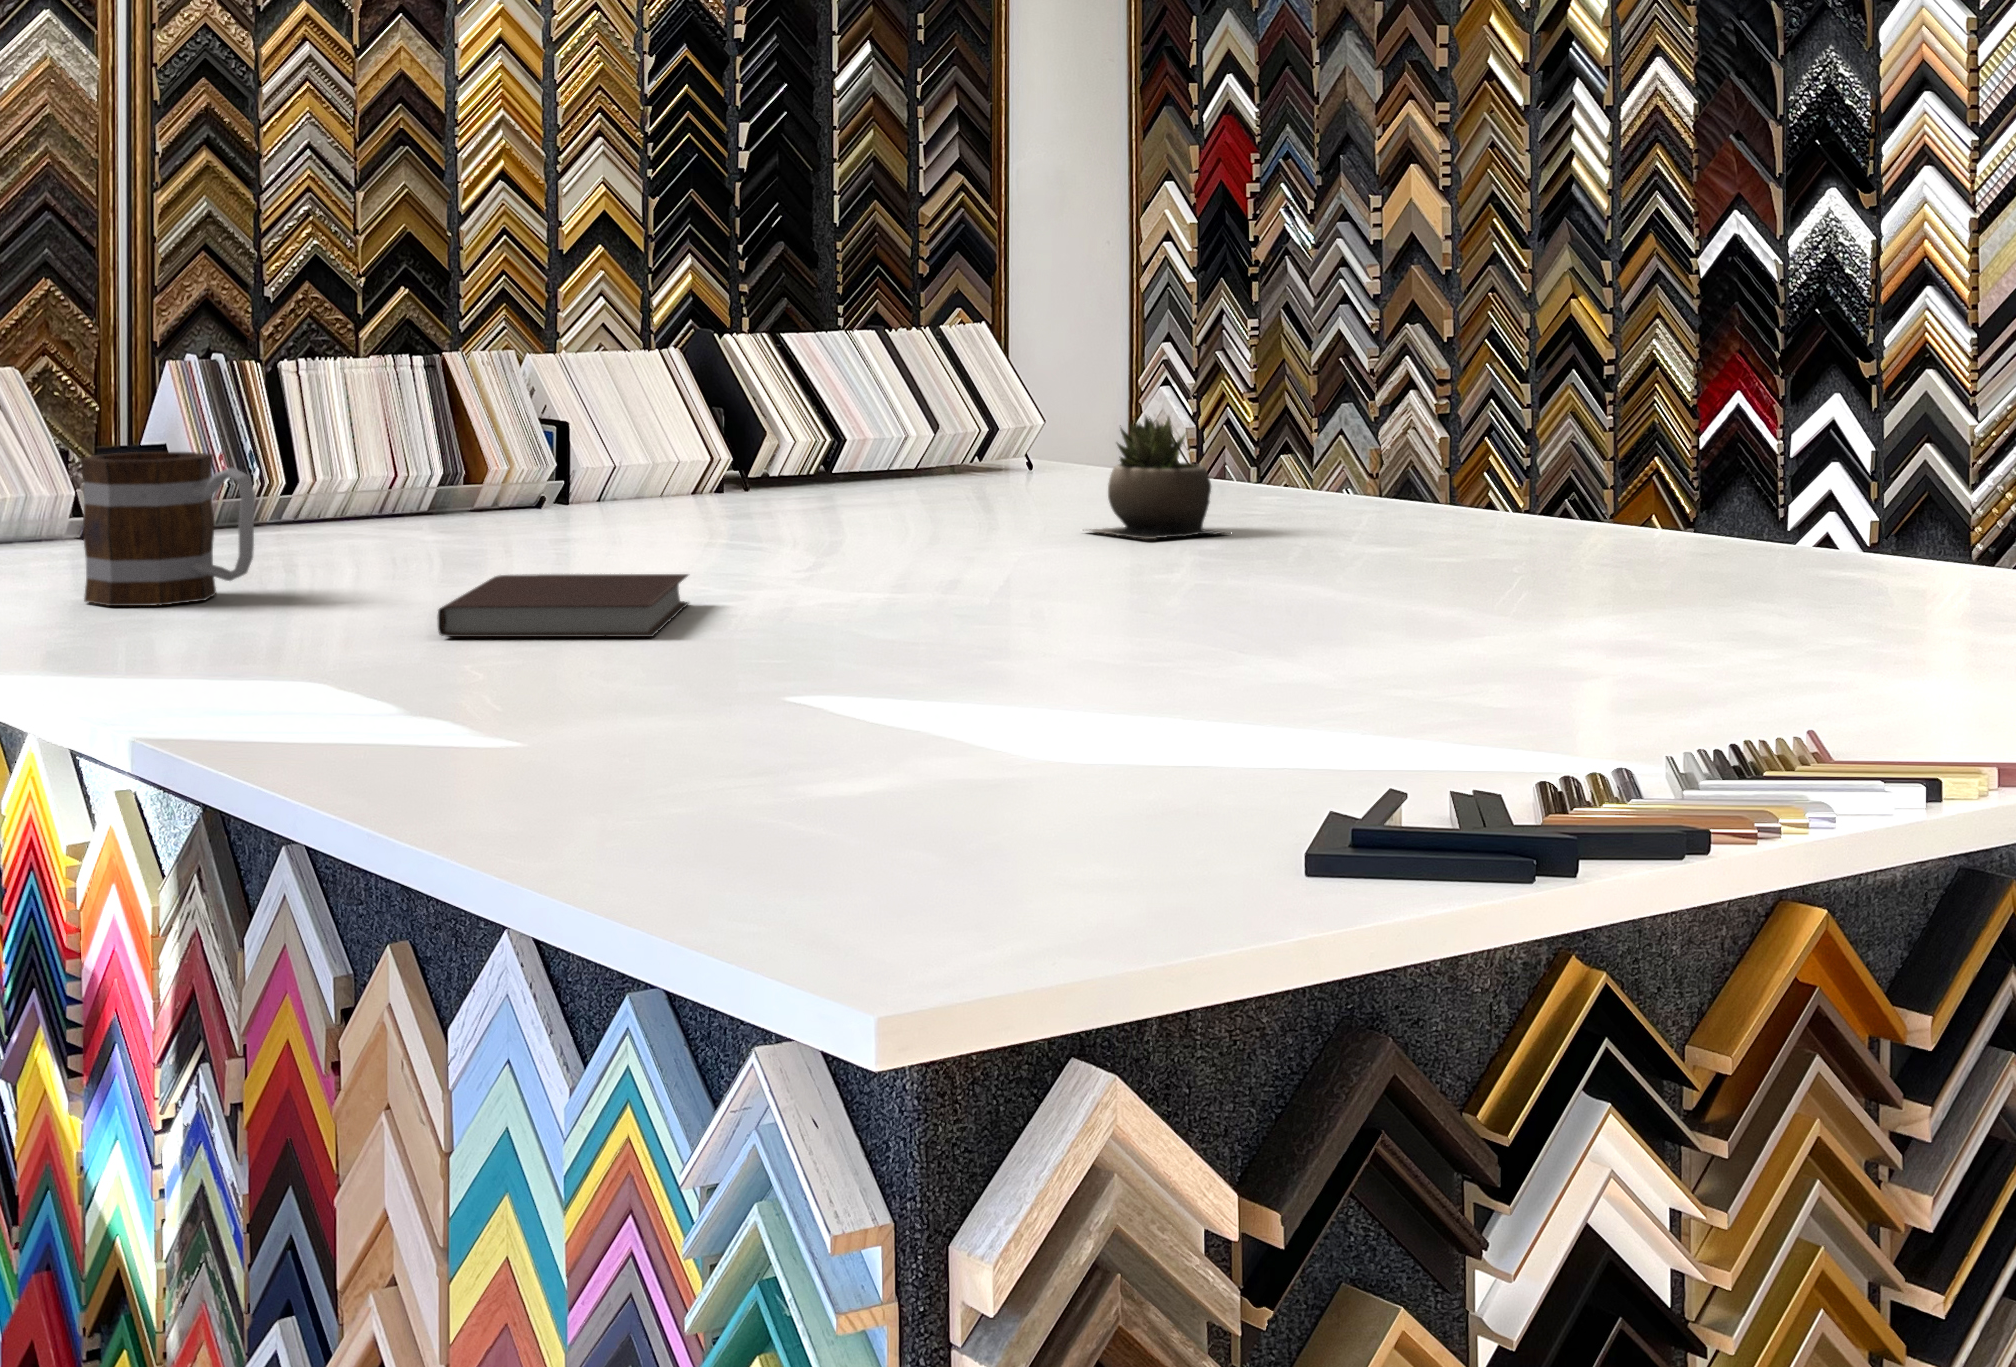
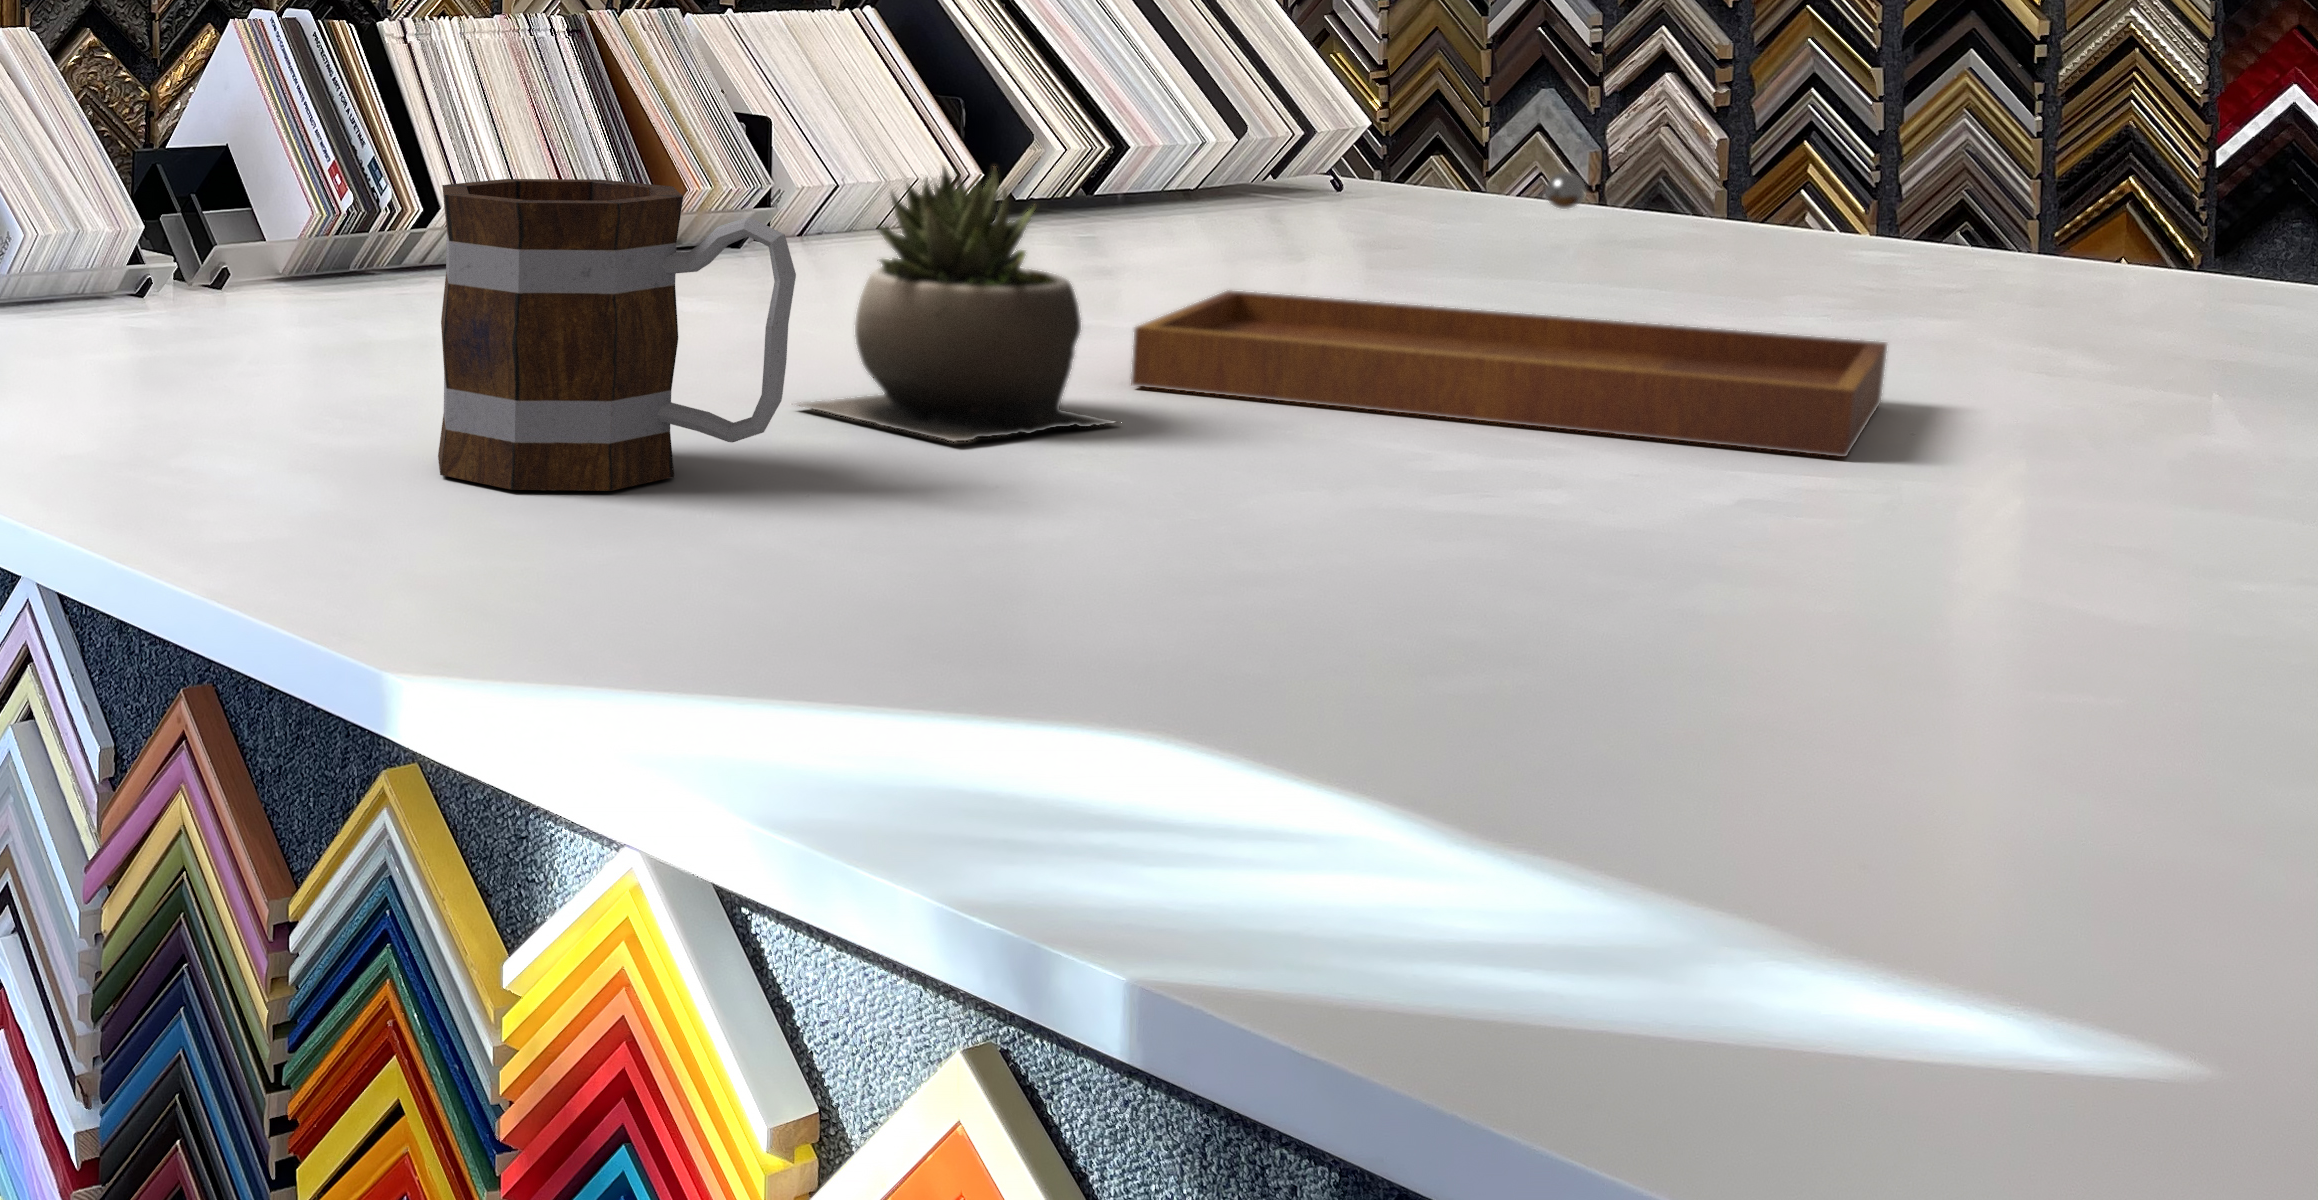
succulent plant: present [1089,416,1223,539] -> present [799,167,1114,441]
tray: none [547,443,938,583] -> present [1131,172,1887,457]
notebook: present [438,574,689,637] -> none [1283,446,1947,642]

